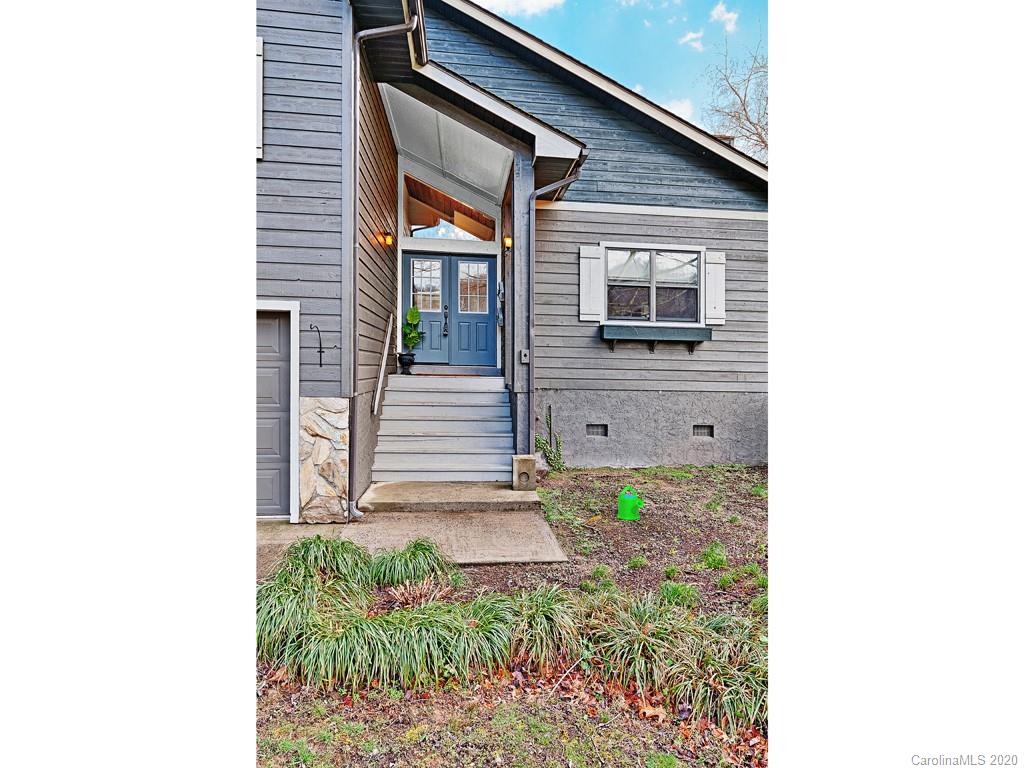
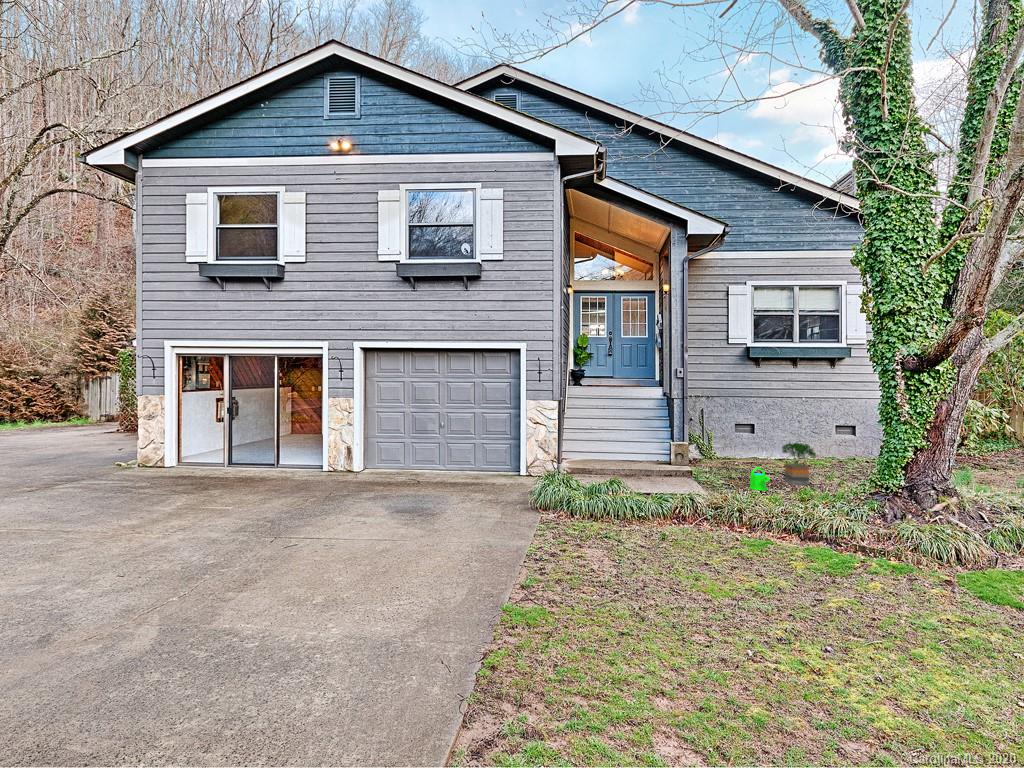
potted tree: none [649,447,692,503] -> present [782,443,816,485]

